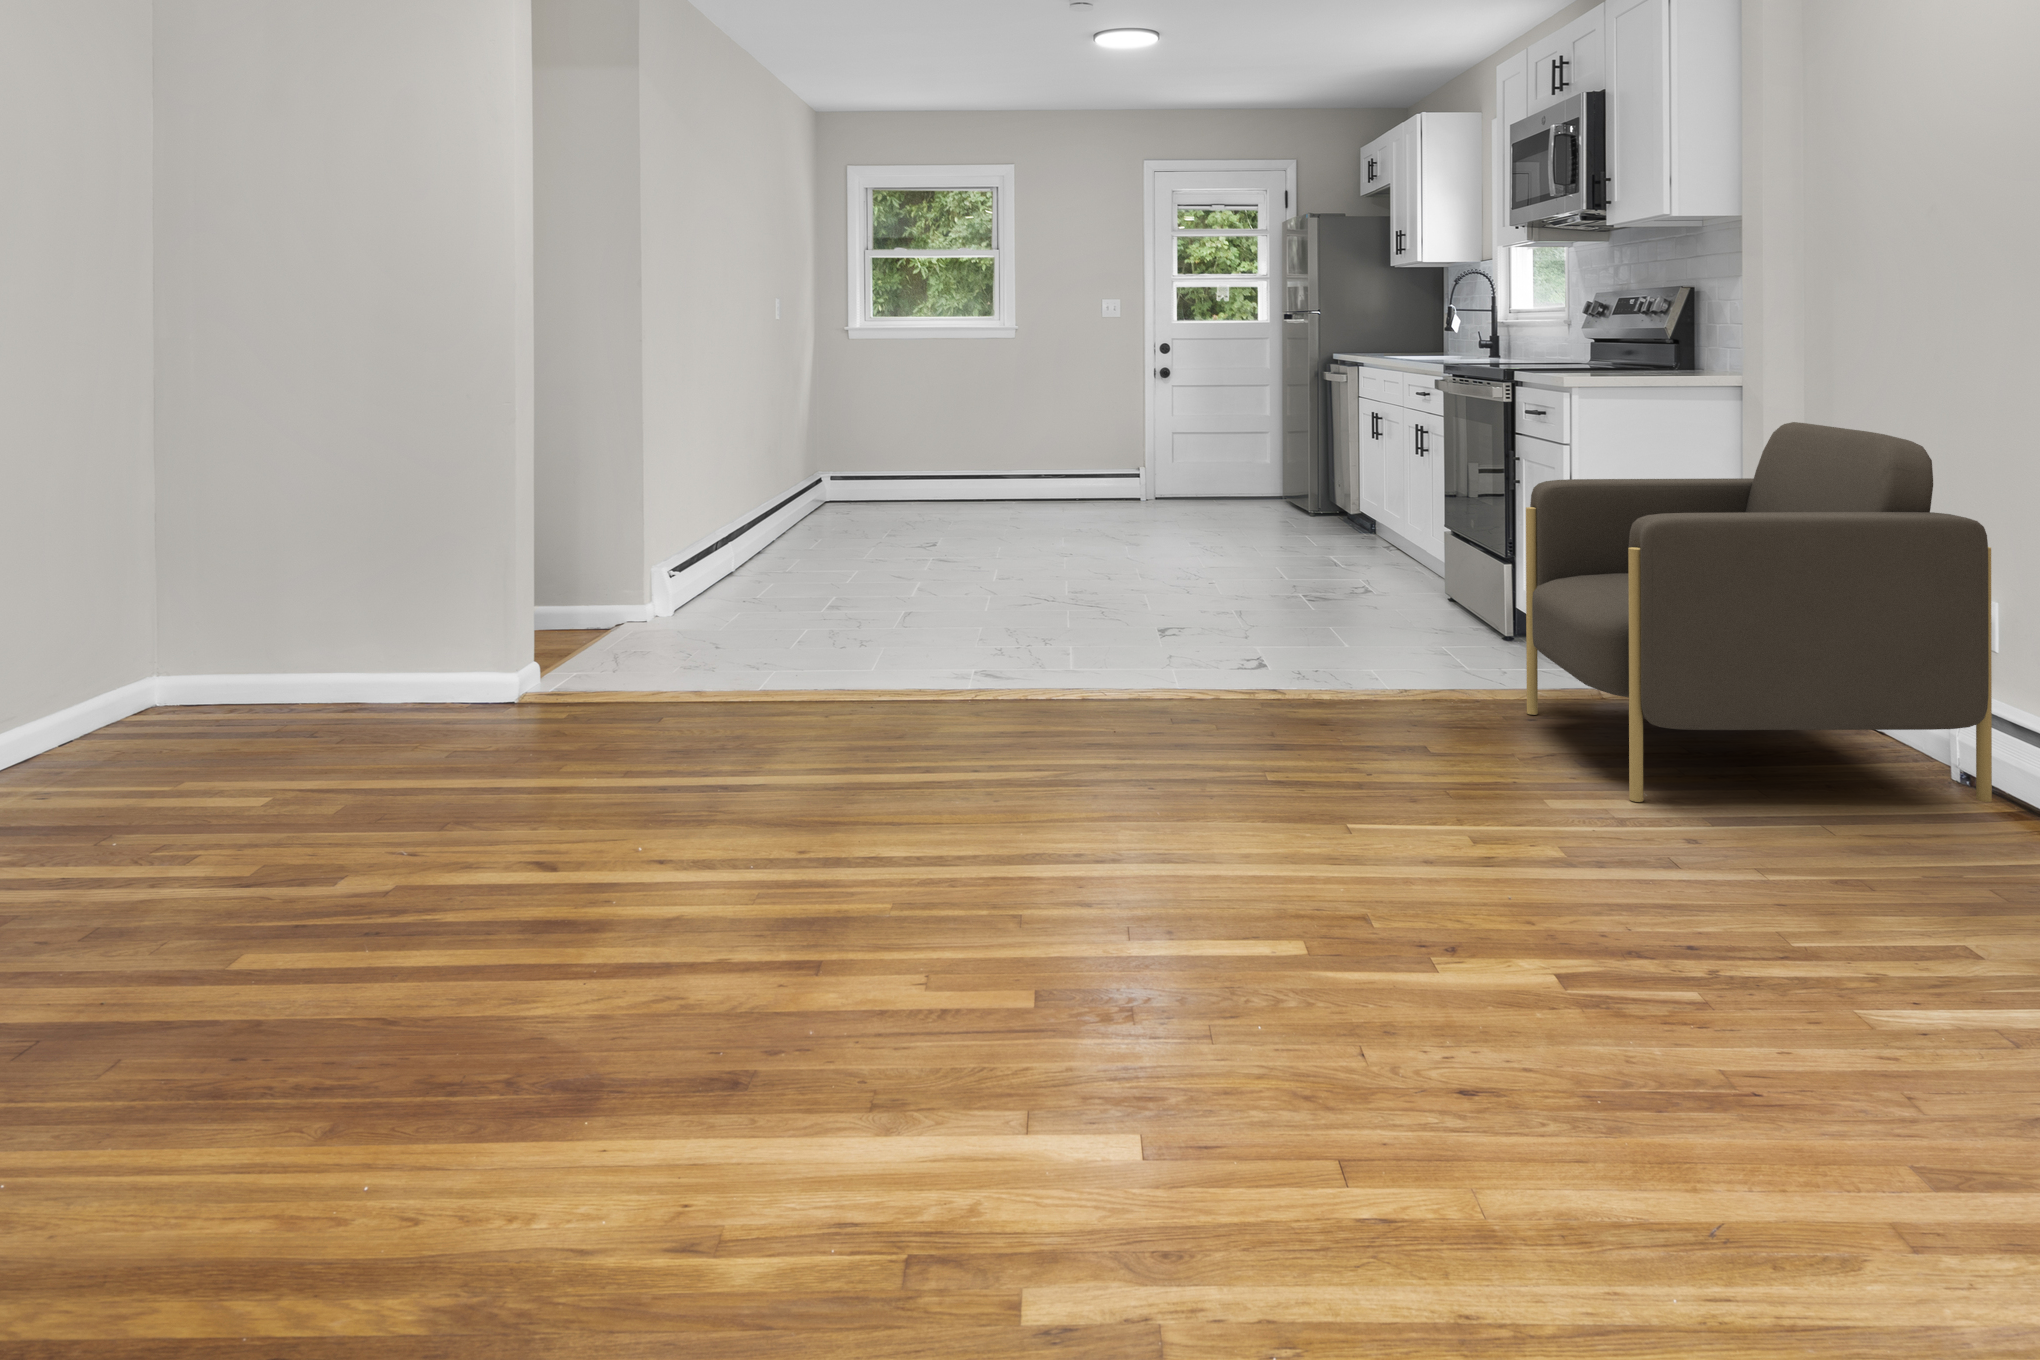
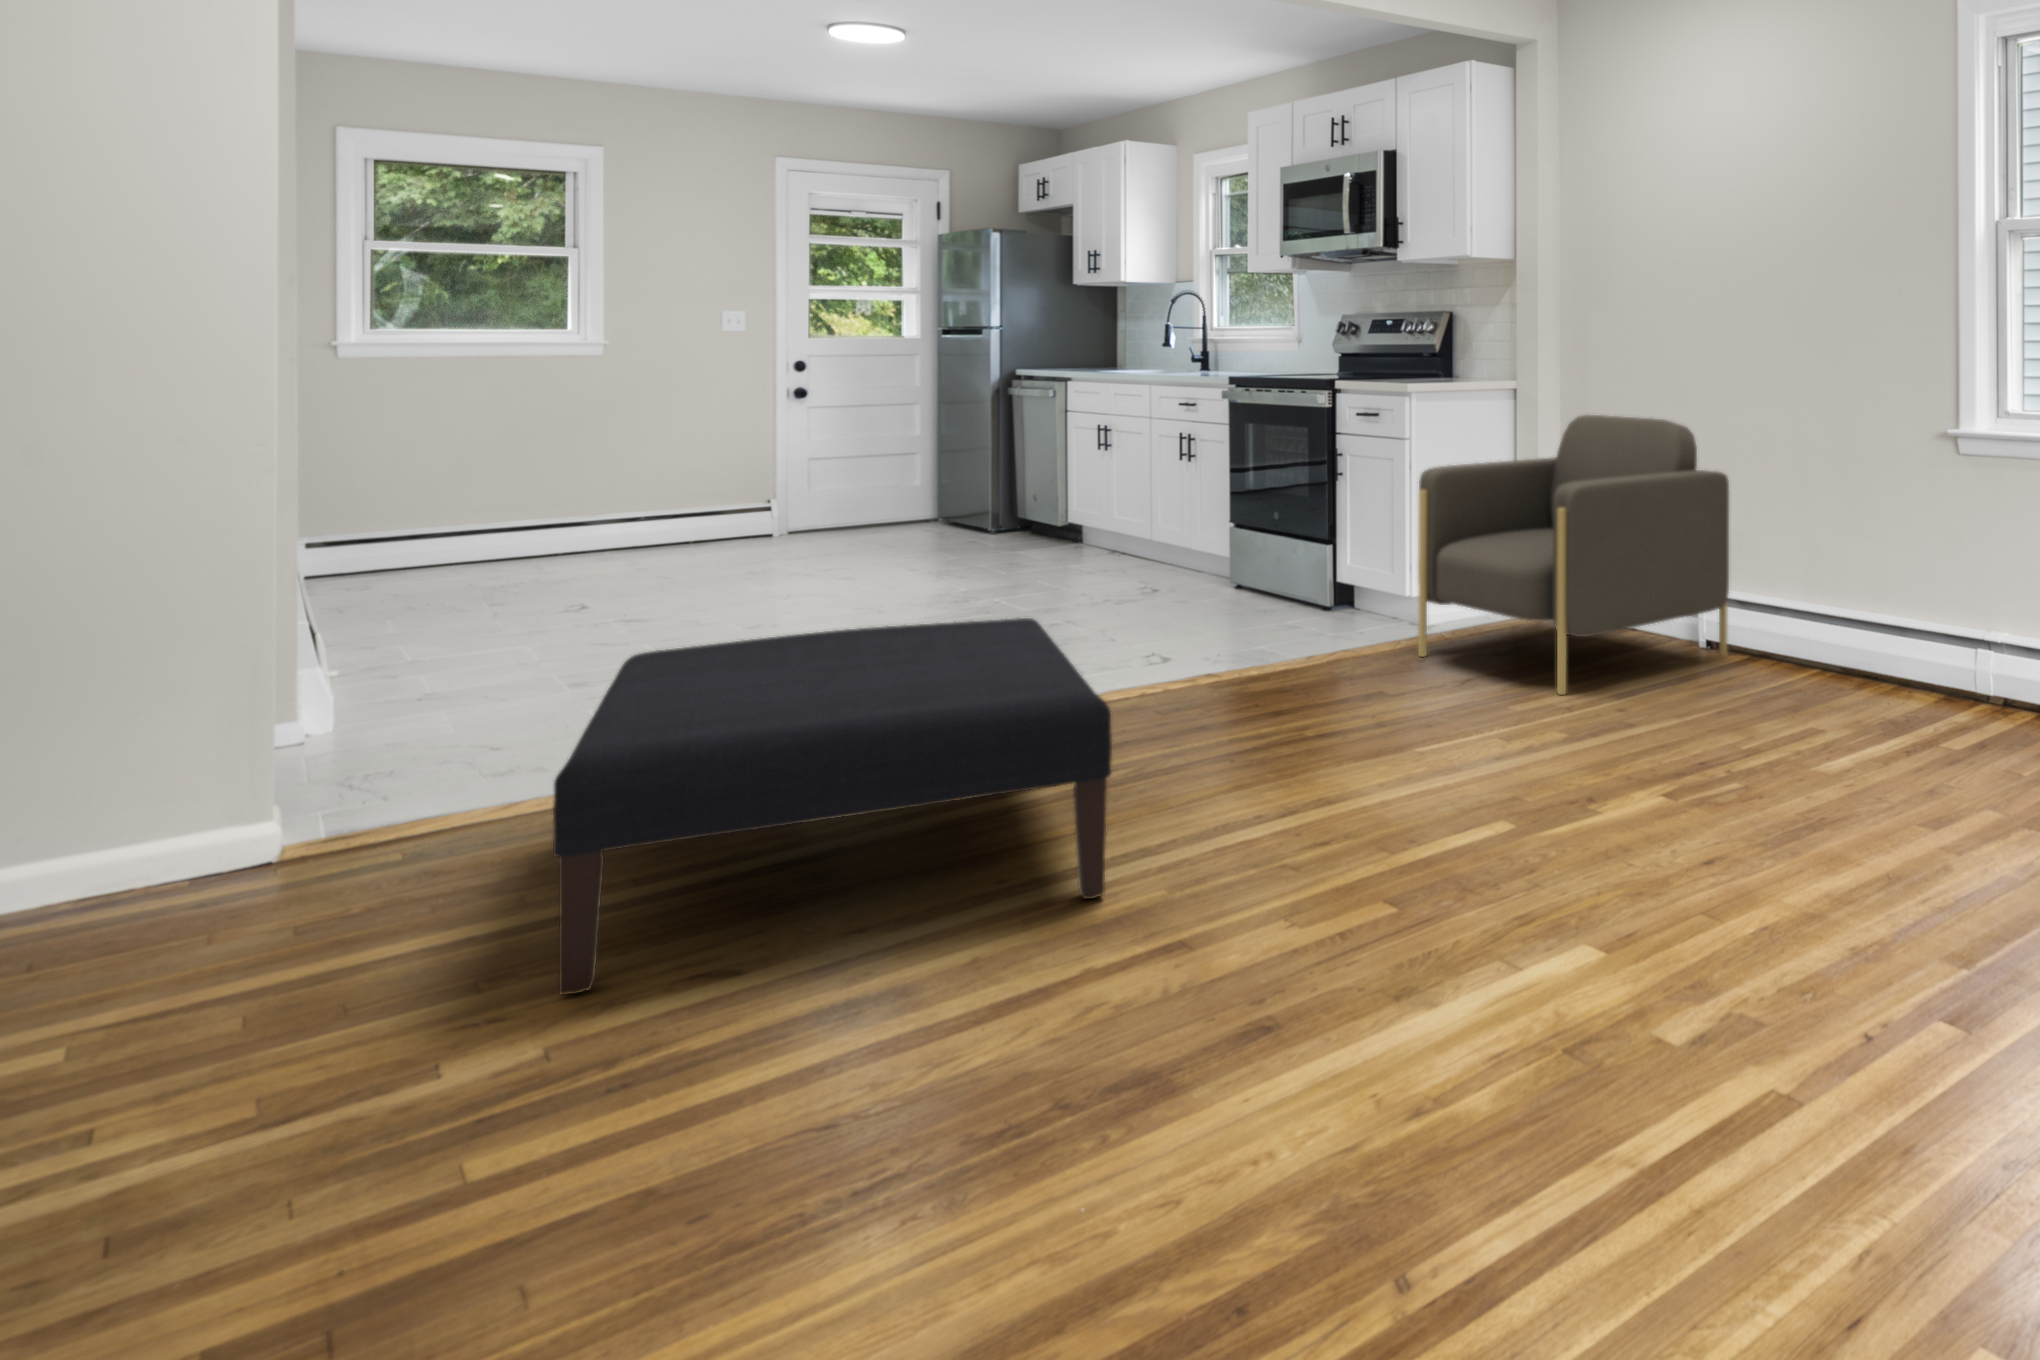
ottoman: none [448,585,987,891] -> present [553,618,1112,995]

